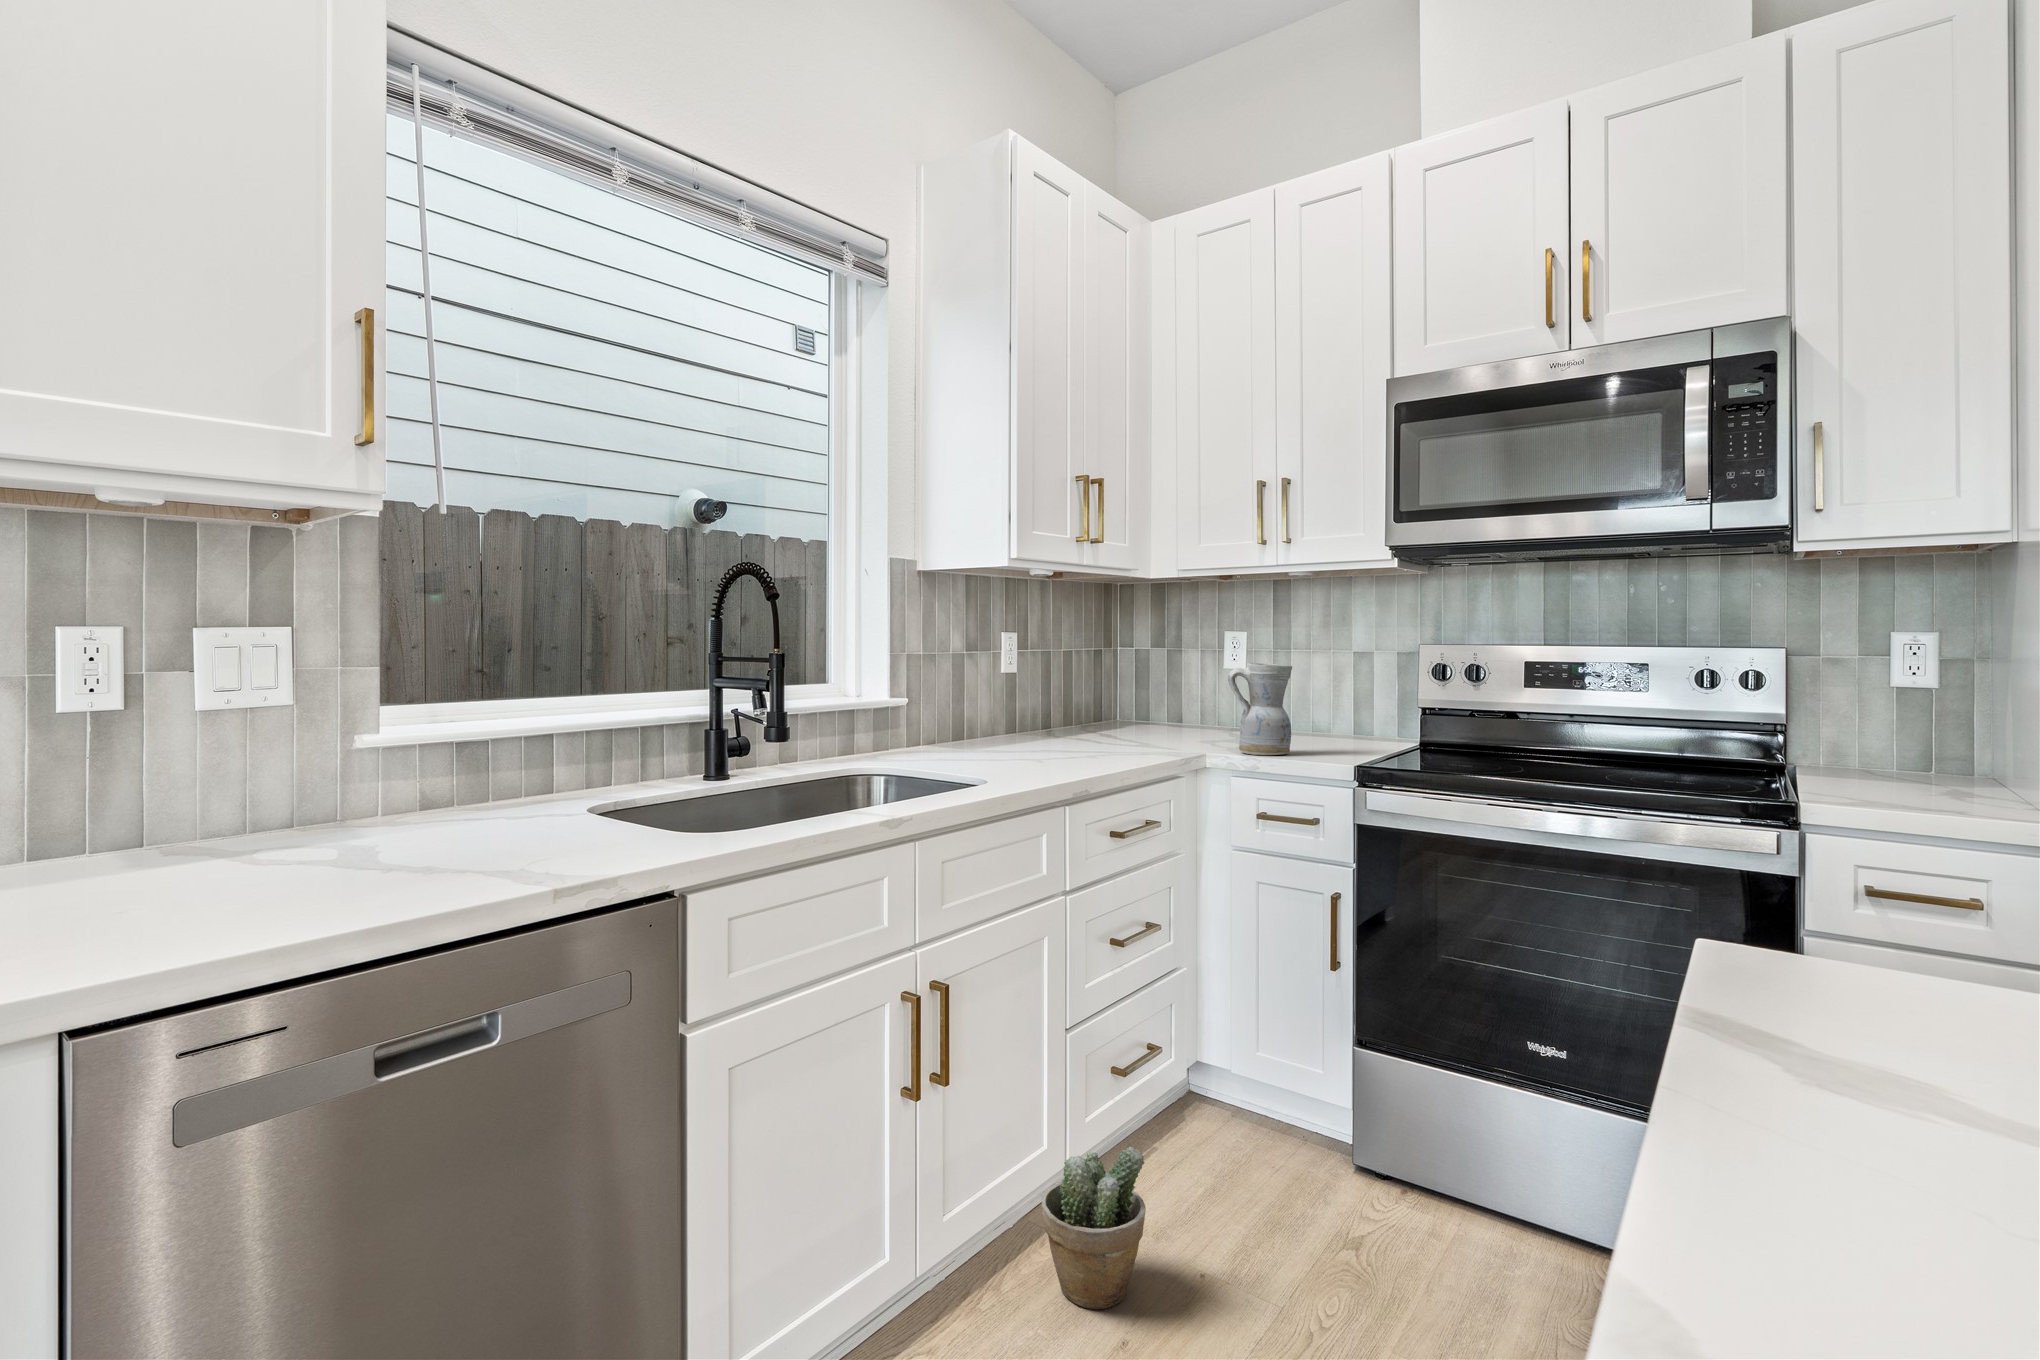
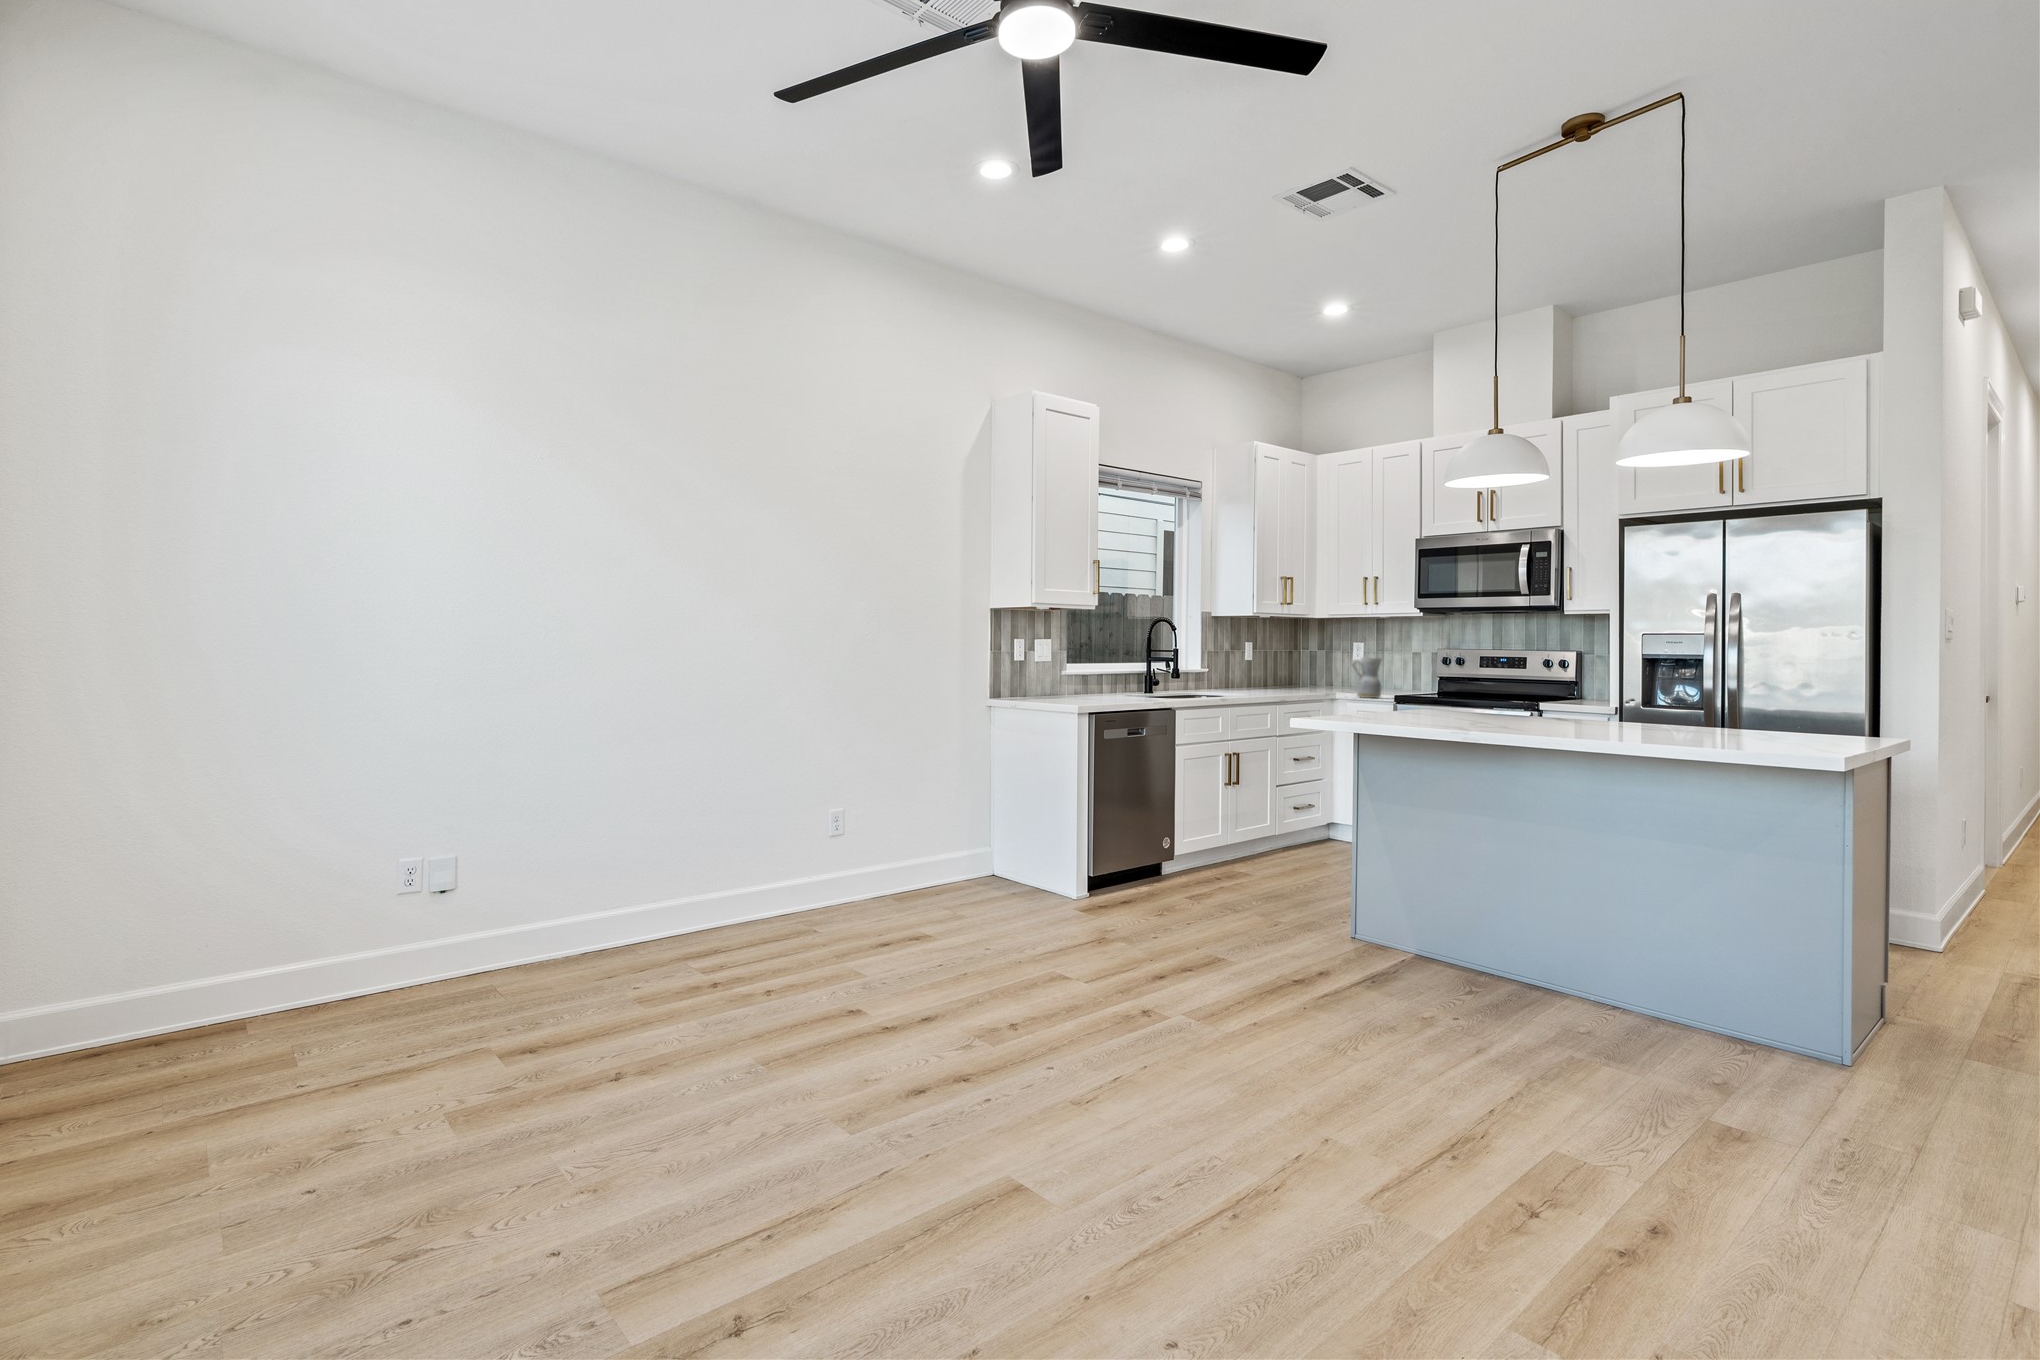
potted plant: present [1042,1147,1146,1309] -> none [1270,817,1307,867]

